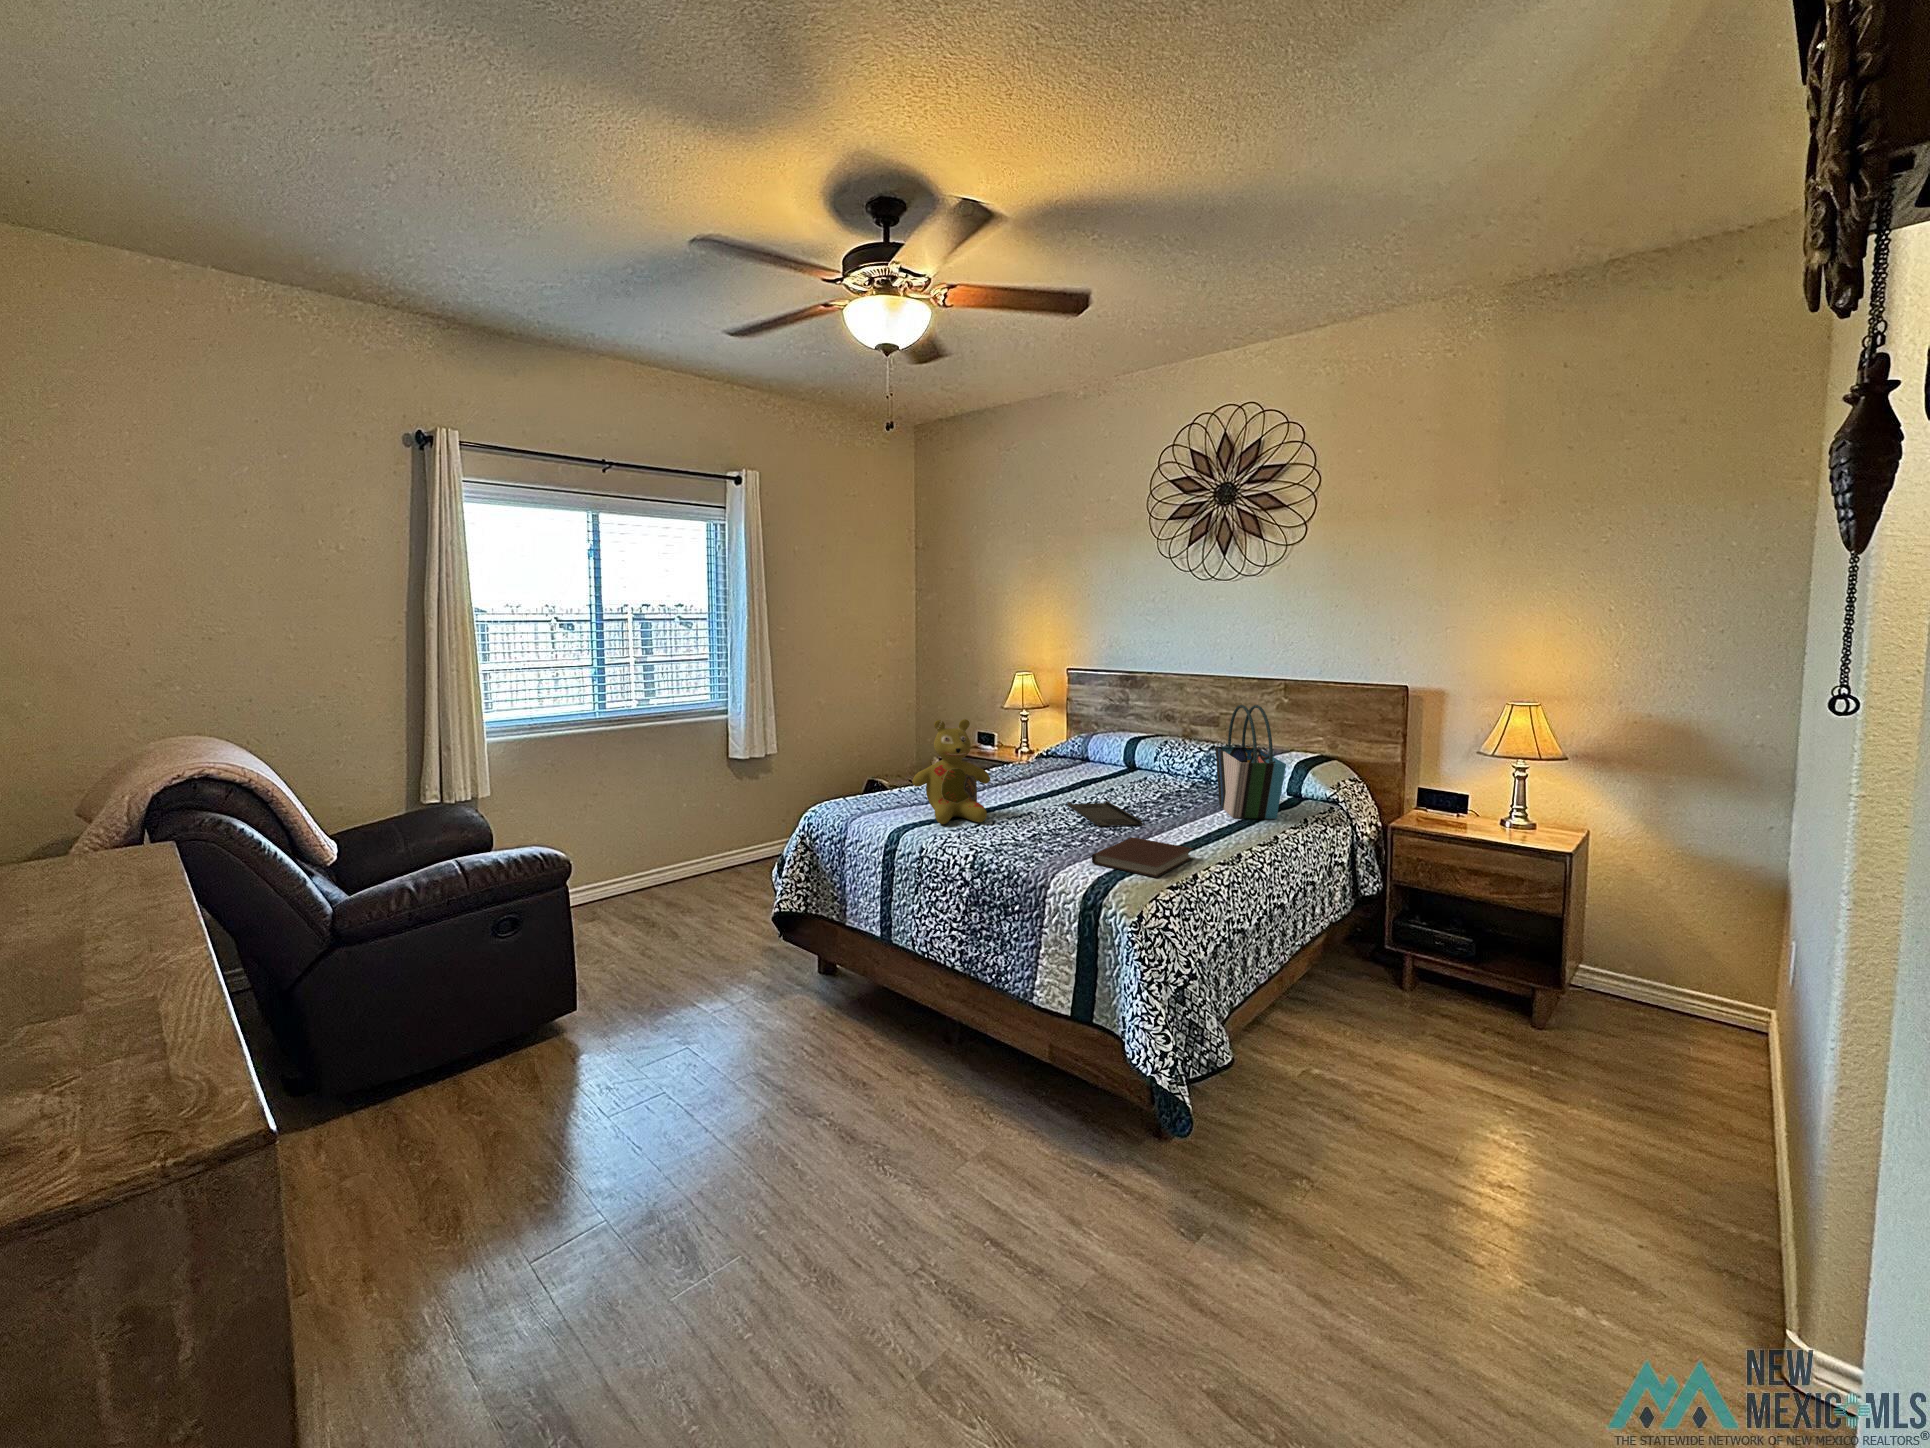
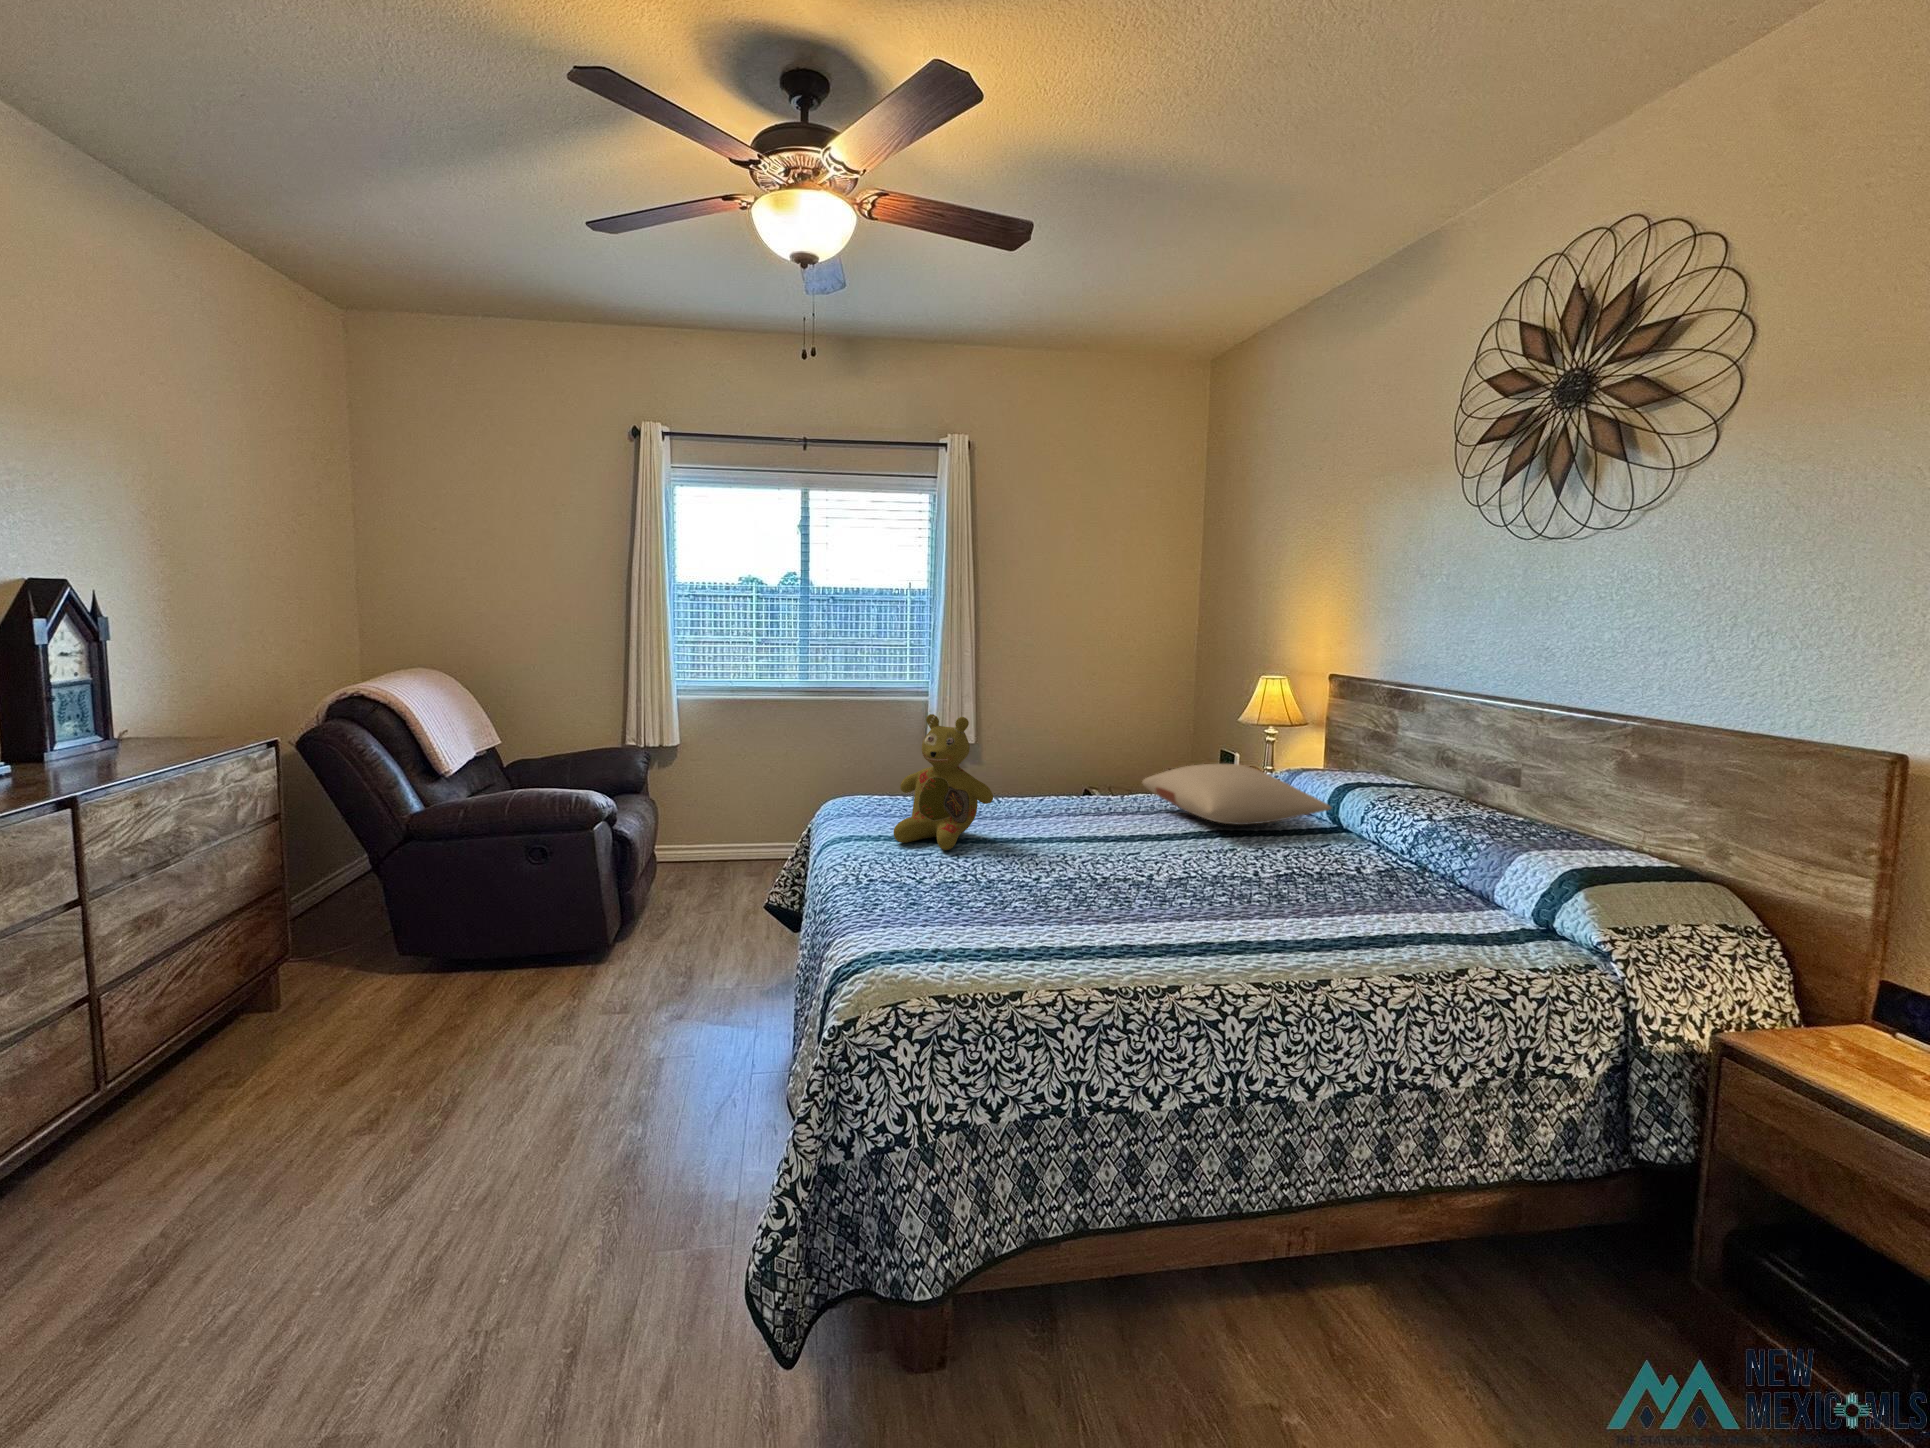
tote bag: present [1216,705,1286,819] -> none [1317,744,1449,954]
pillow: none [1013,736,1136,776] -> present [1142,764,1331,825]
tray: present [1067,801,1142,826] -> none [1075,851,1173,903]
notebook: present [1092,838,1193,877] -> none [935,914,1088,977]

